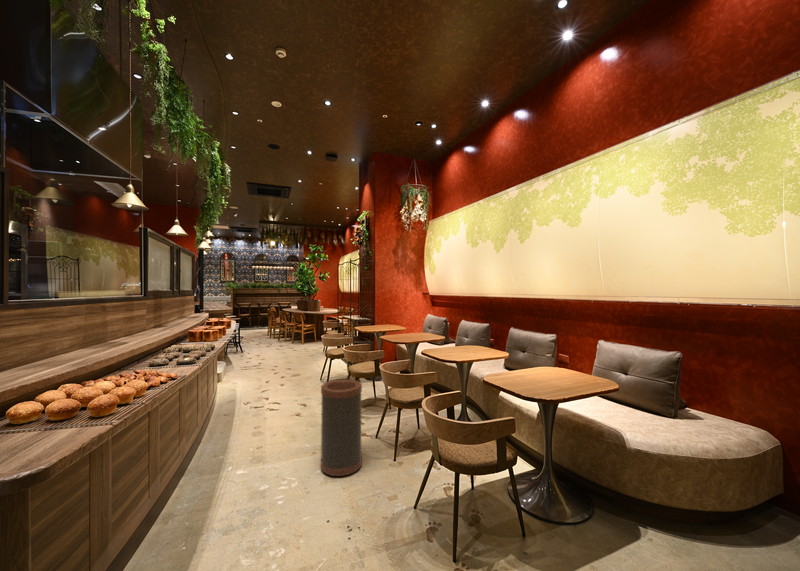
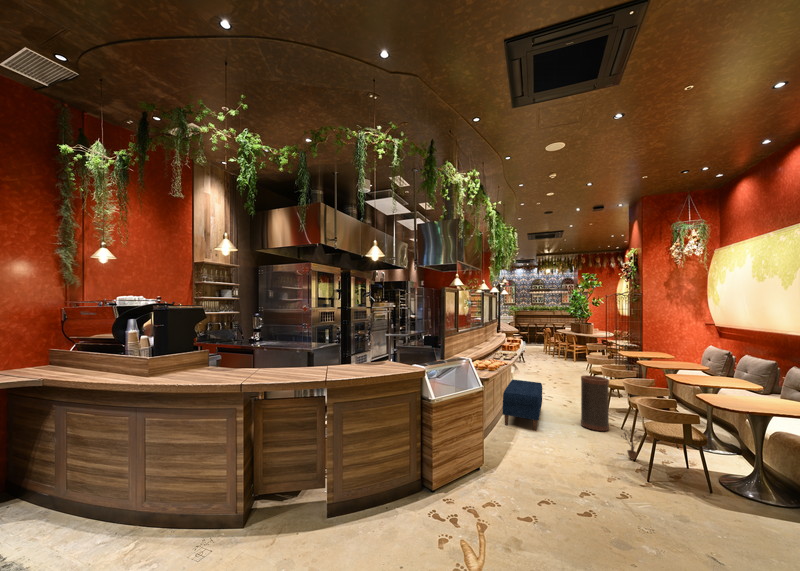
bench: none [146,408,256,559] -> present [502,379,542,431]
decorative plant: none [391,482,433,541] -> present [621,429,643,460]

